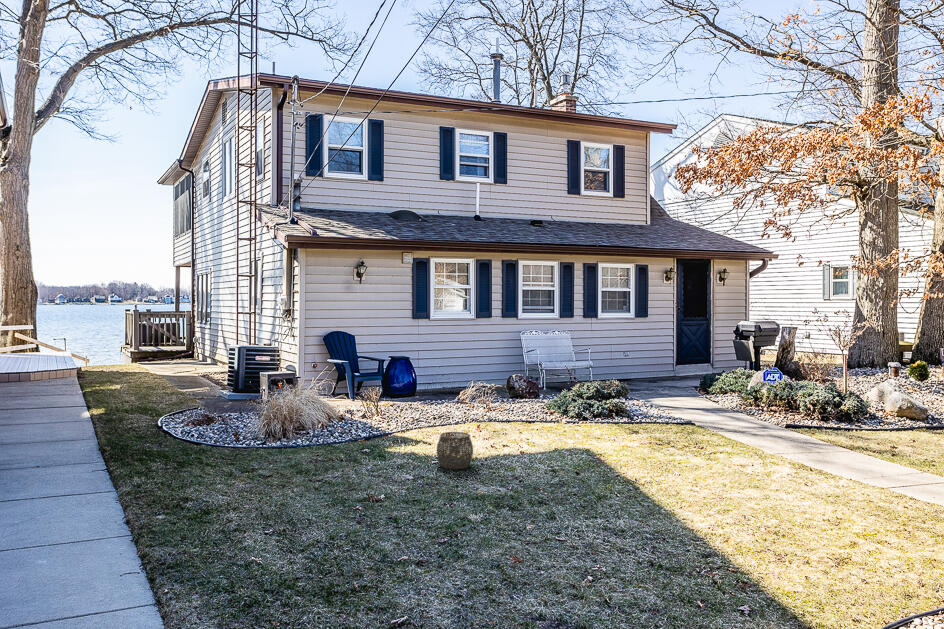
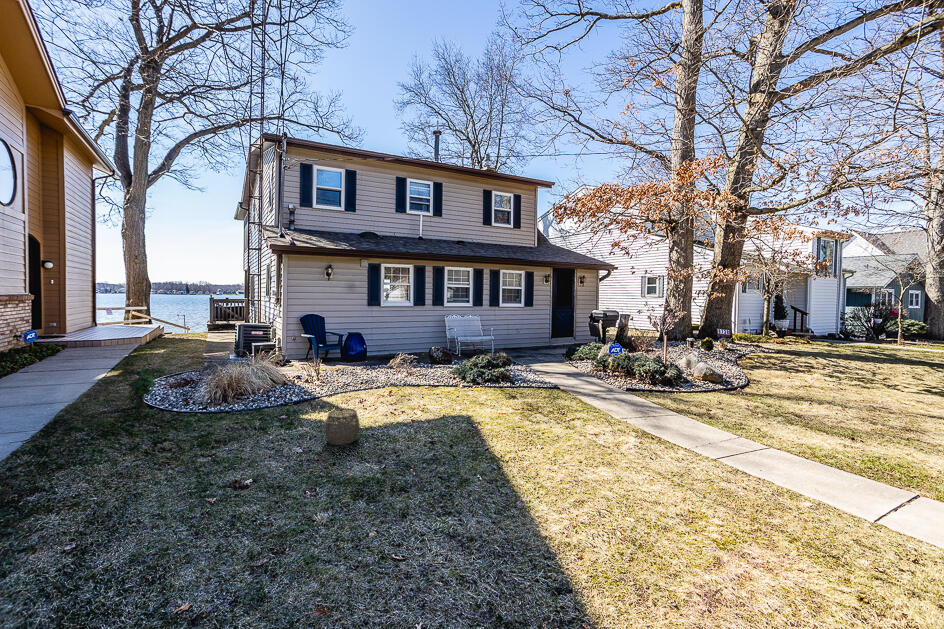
decorative plant: none [184,393,213,439] -> present [127,369,156,408]

